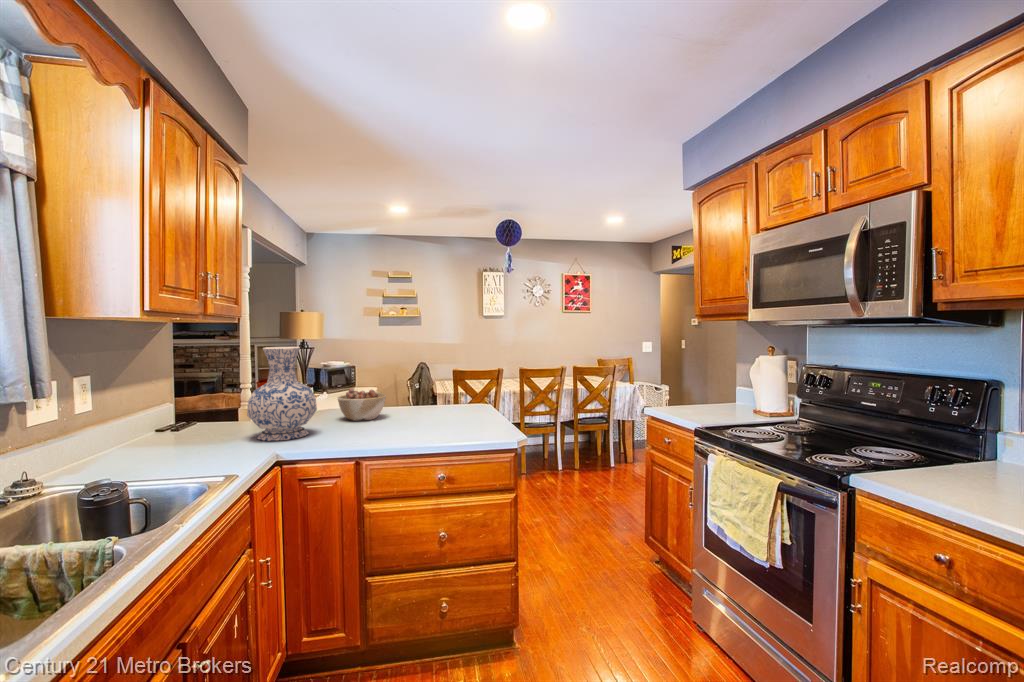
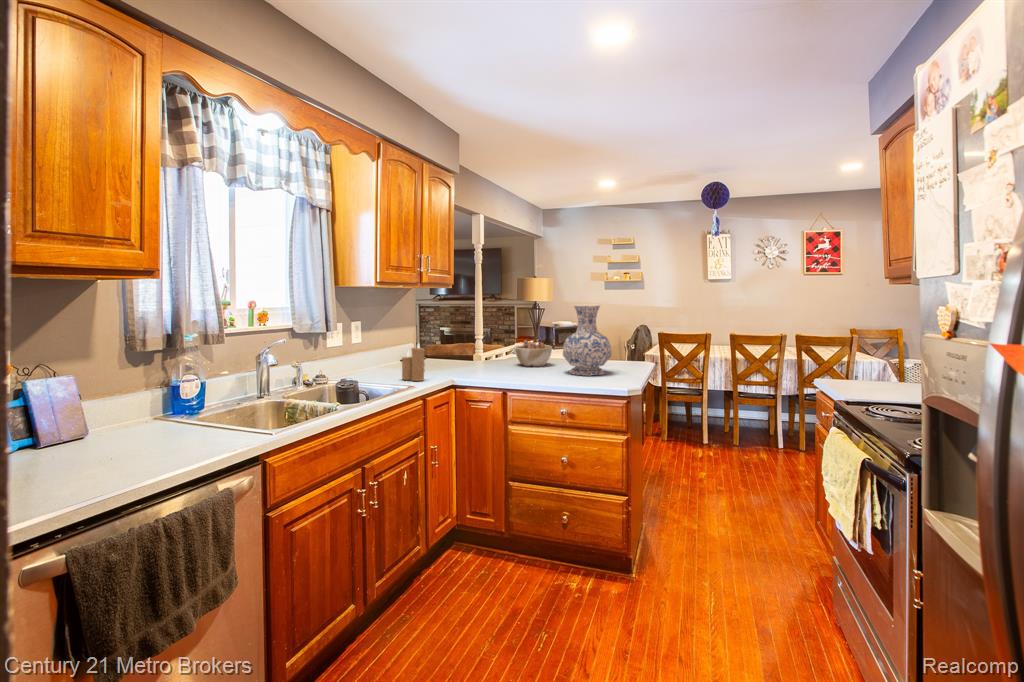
vase: present [247,347,317,441] -> present [563,305,611,376]
candle: none [192,405,235,464] -> present [402,344,425,381]

